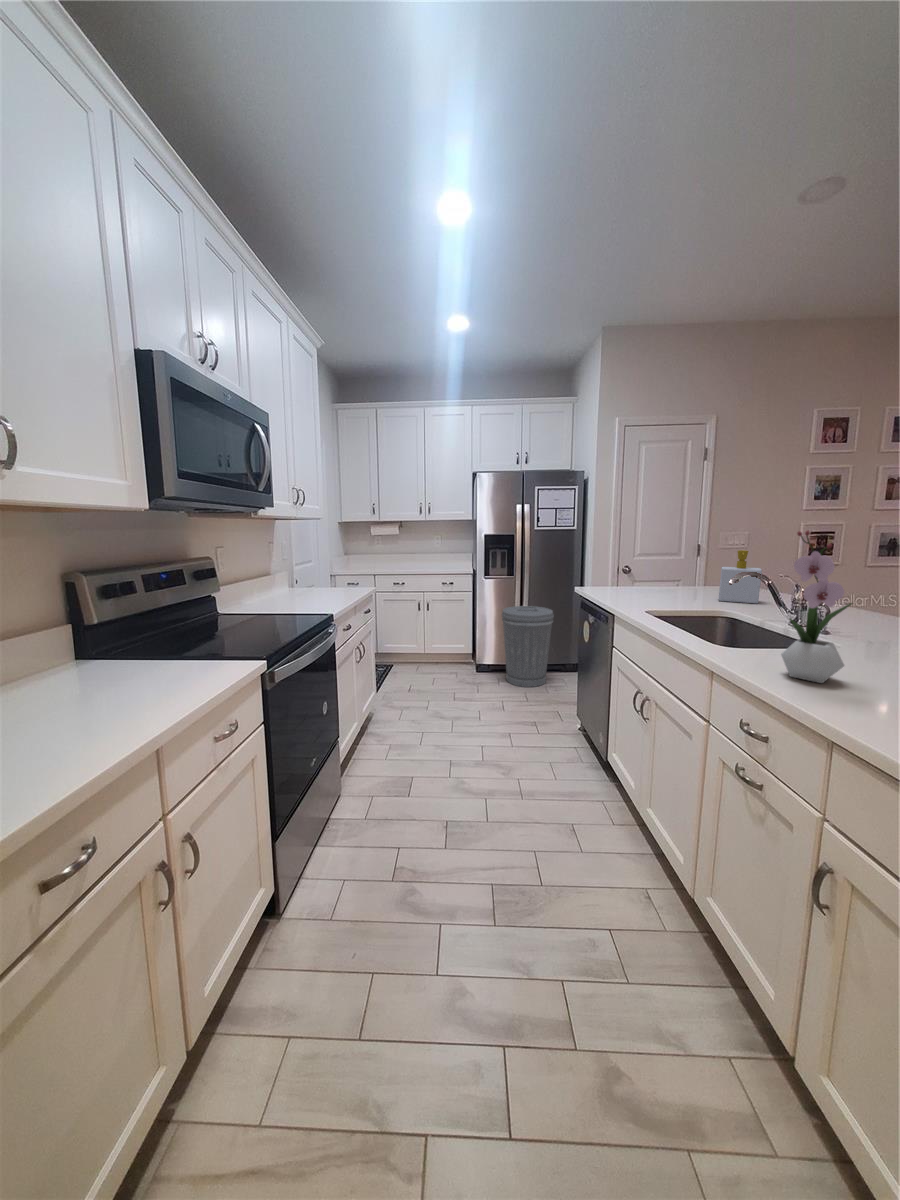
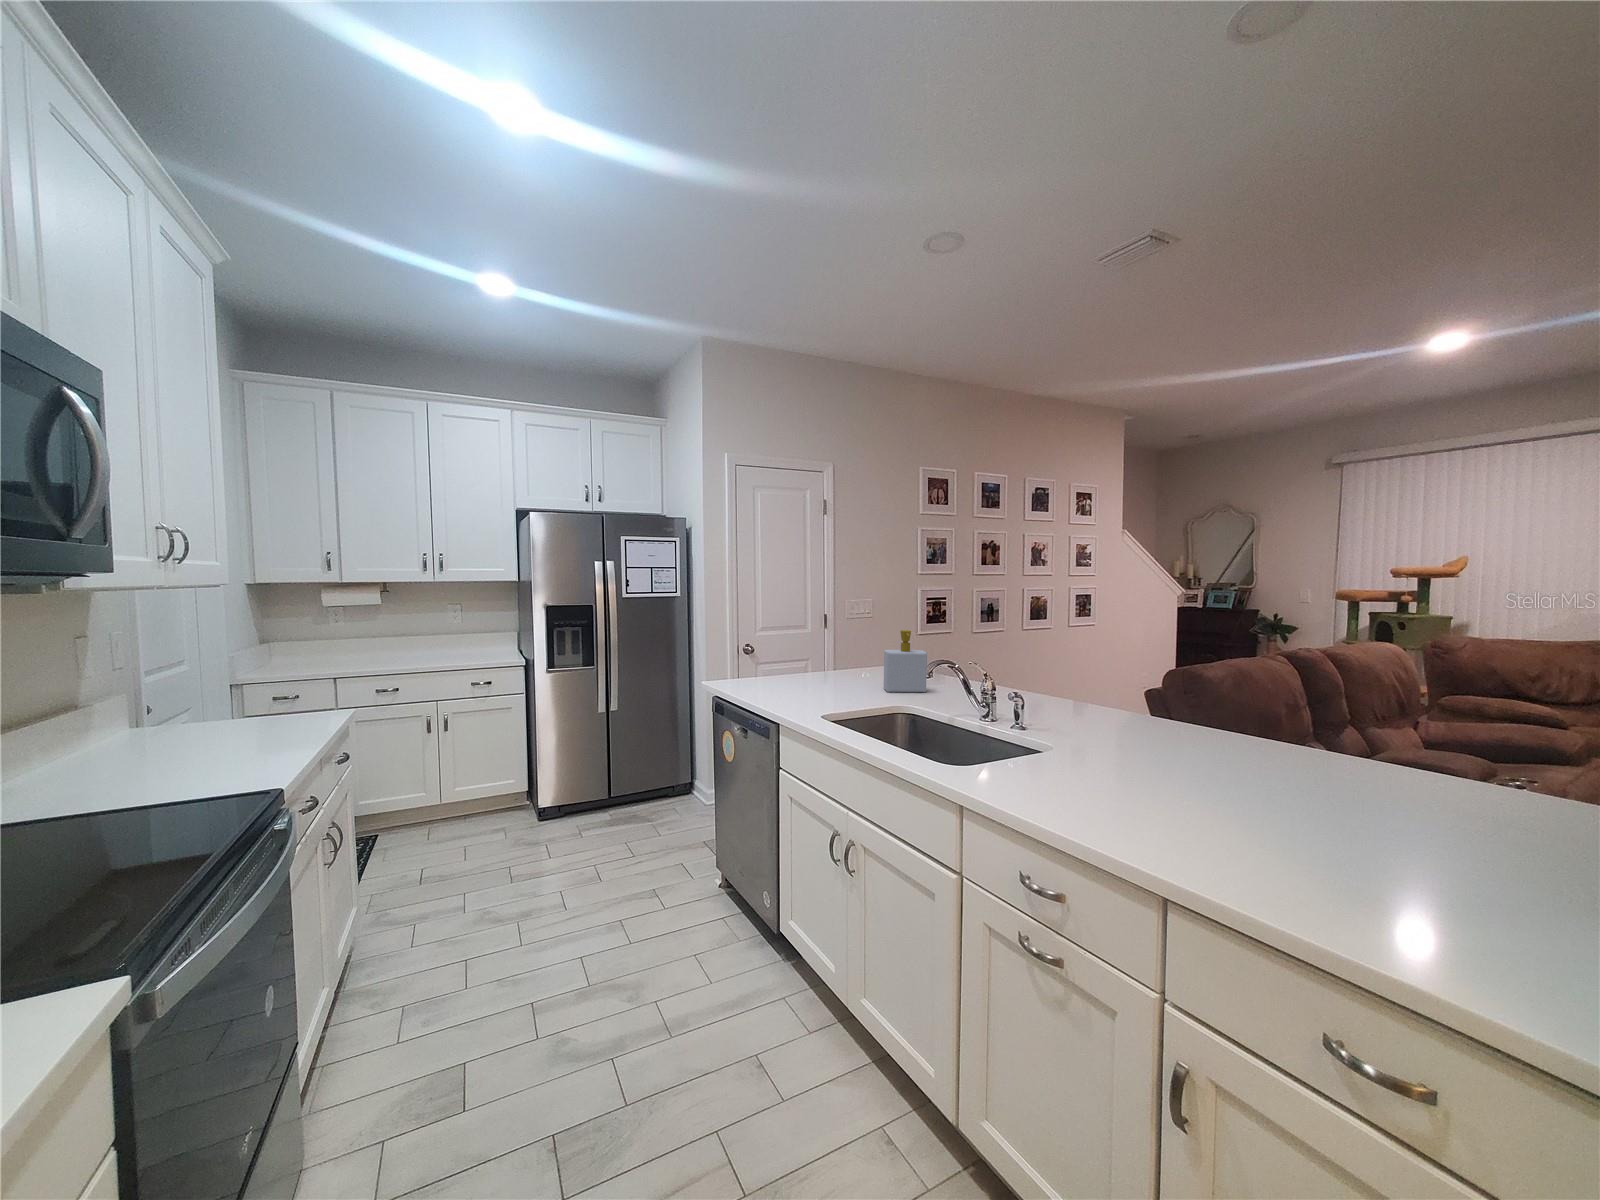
flower arrangement: present [781,531,852,683] -> none [1031,634,1095,807]
trash can: present [502,606,554,687] -> none [581,709,661,837]

